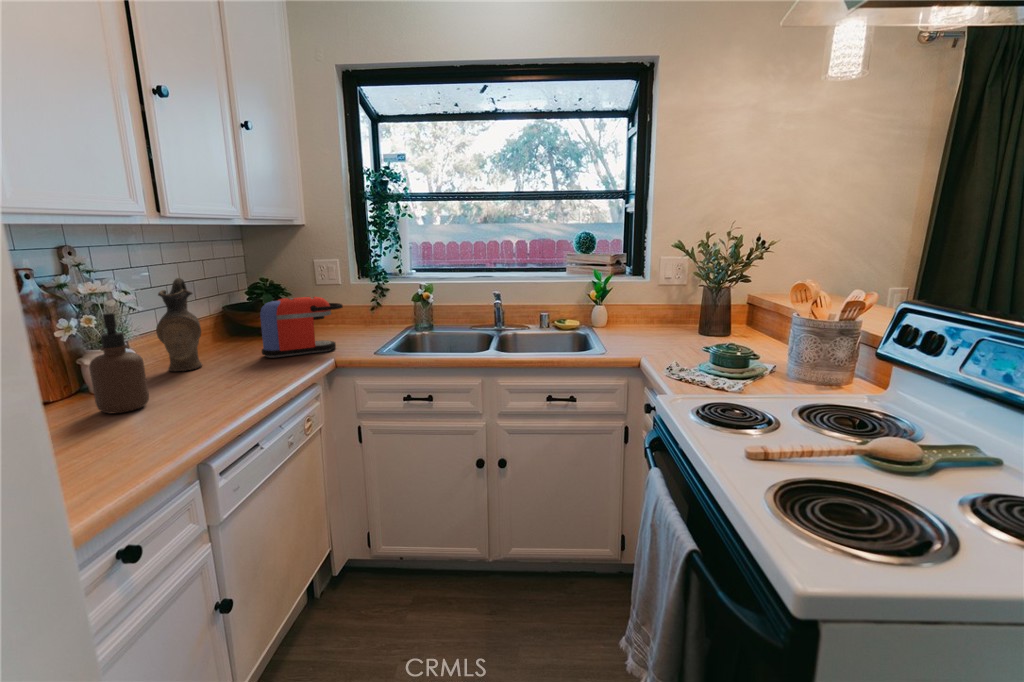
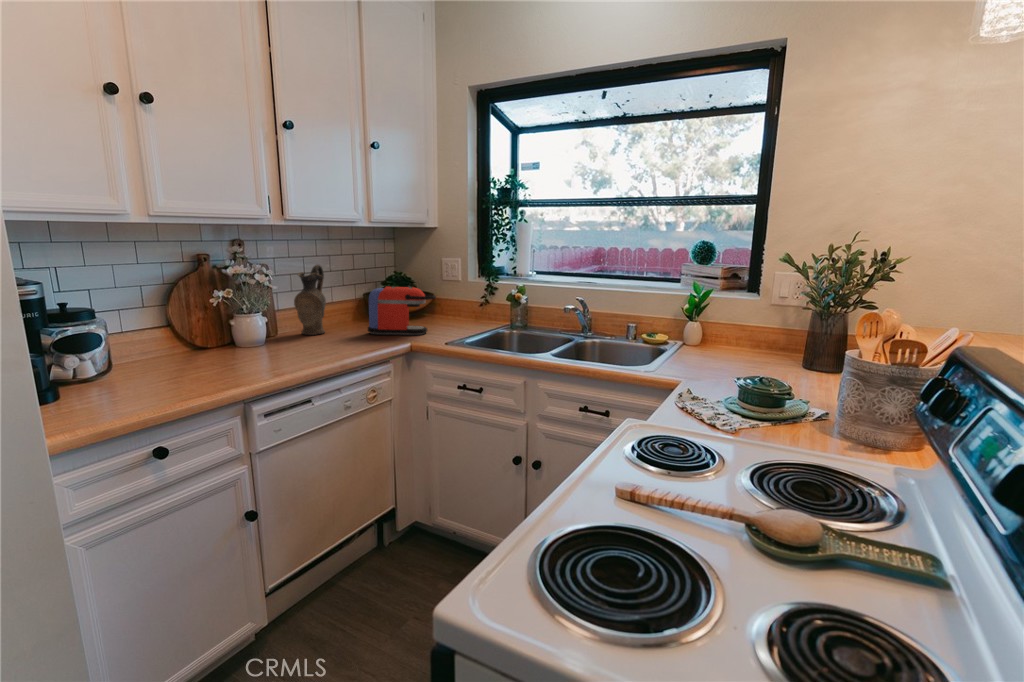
soap dispenser: present [89,313,149,414] -> none [224,283,260,354]

